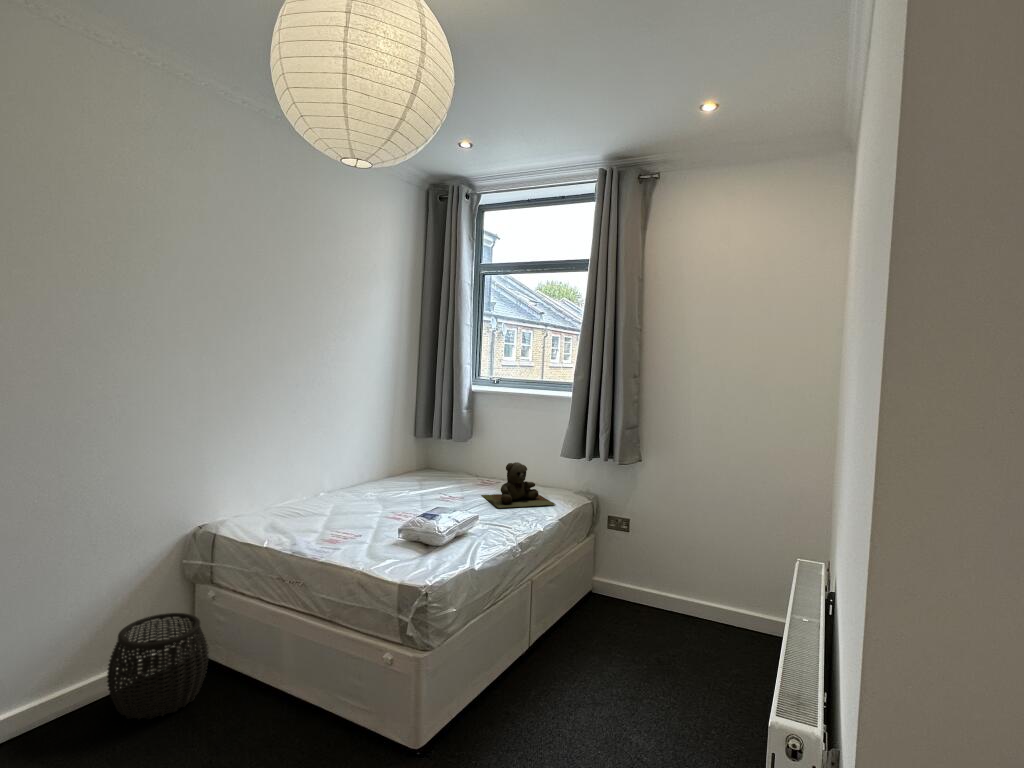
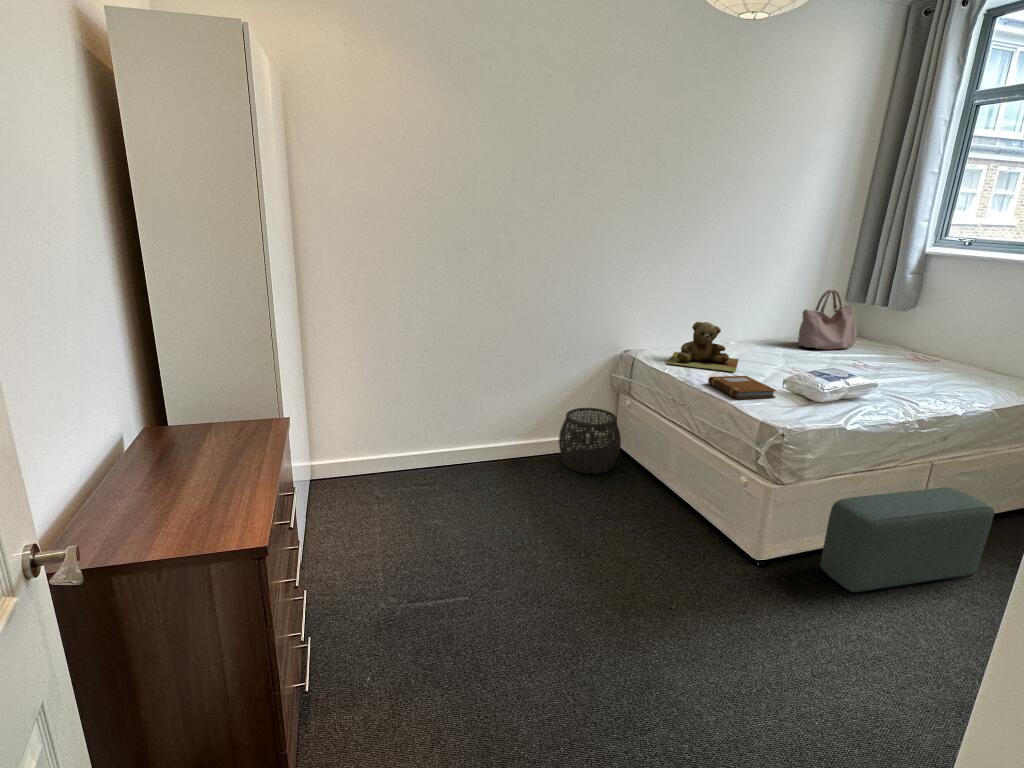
handbag: none [386,428,434,487] -> present [798,290,857,350]
teddy bear: present [482,462,556,508] -> present [668,322,738,372]
notebook: none [322,531,398,562] -> present [708,376,777,399]
pouf: none [475,600,587,744] -> present [820,487,994,592]

